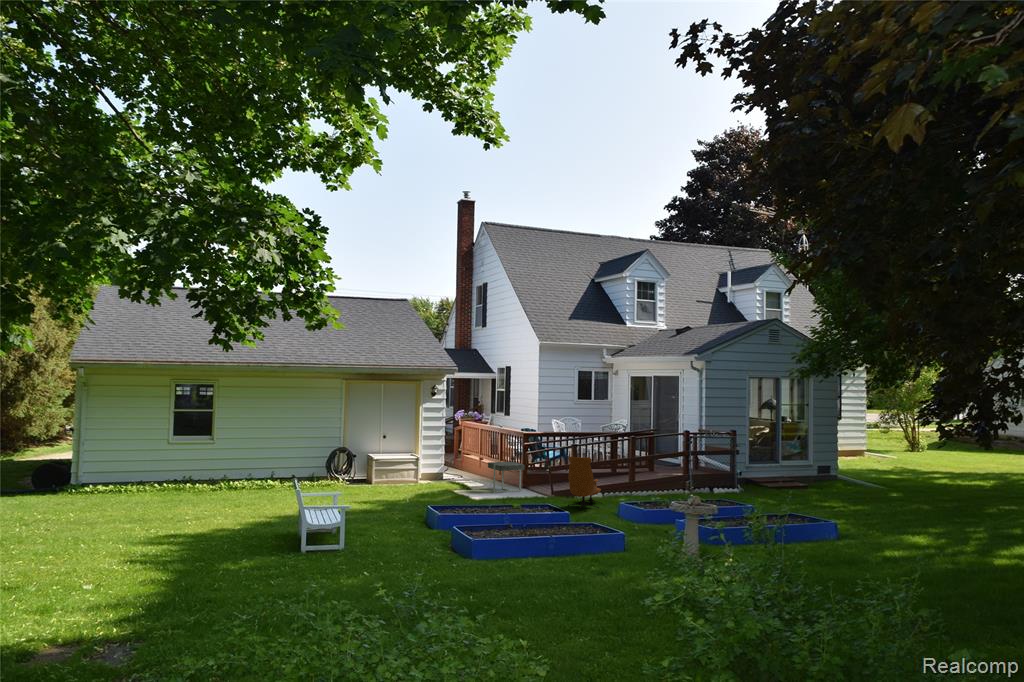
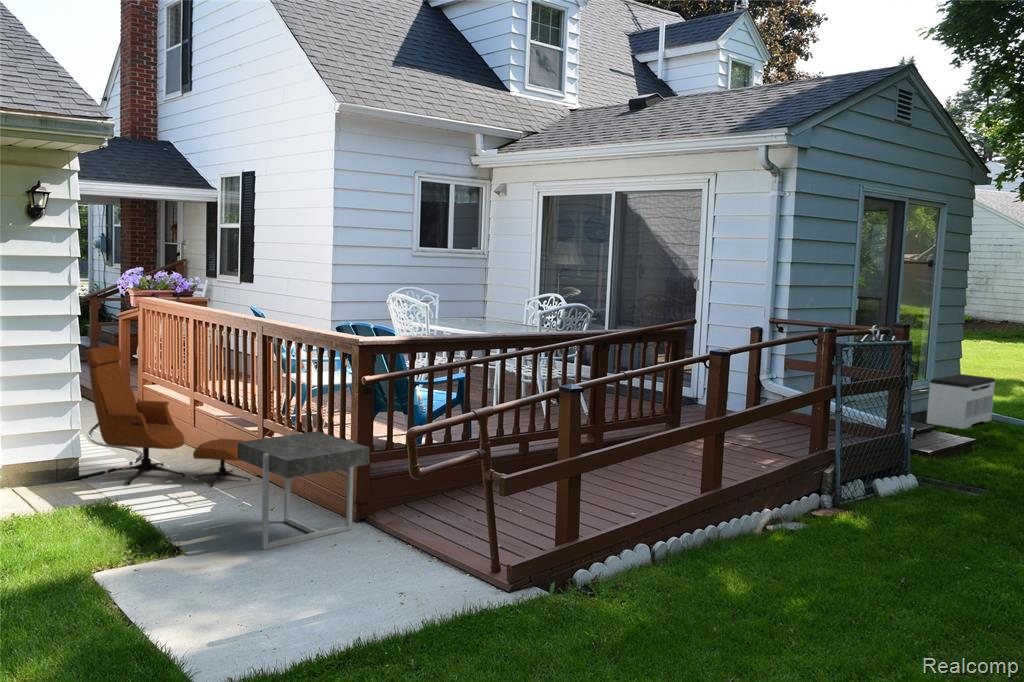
lounge chair: present [568,456,601,510] -> present [86,346,251,487]
bench: none [813,460,854,485] -> present [927,374,995,429]

